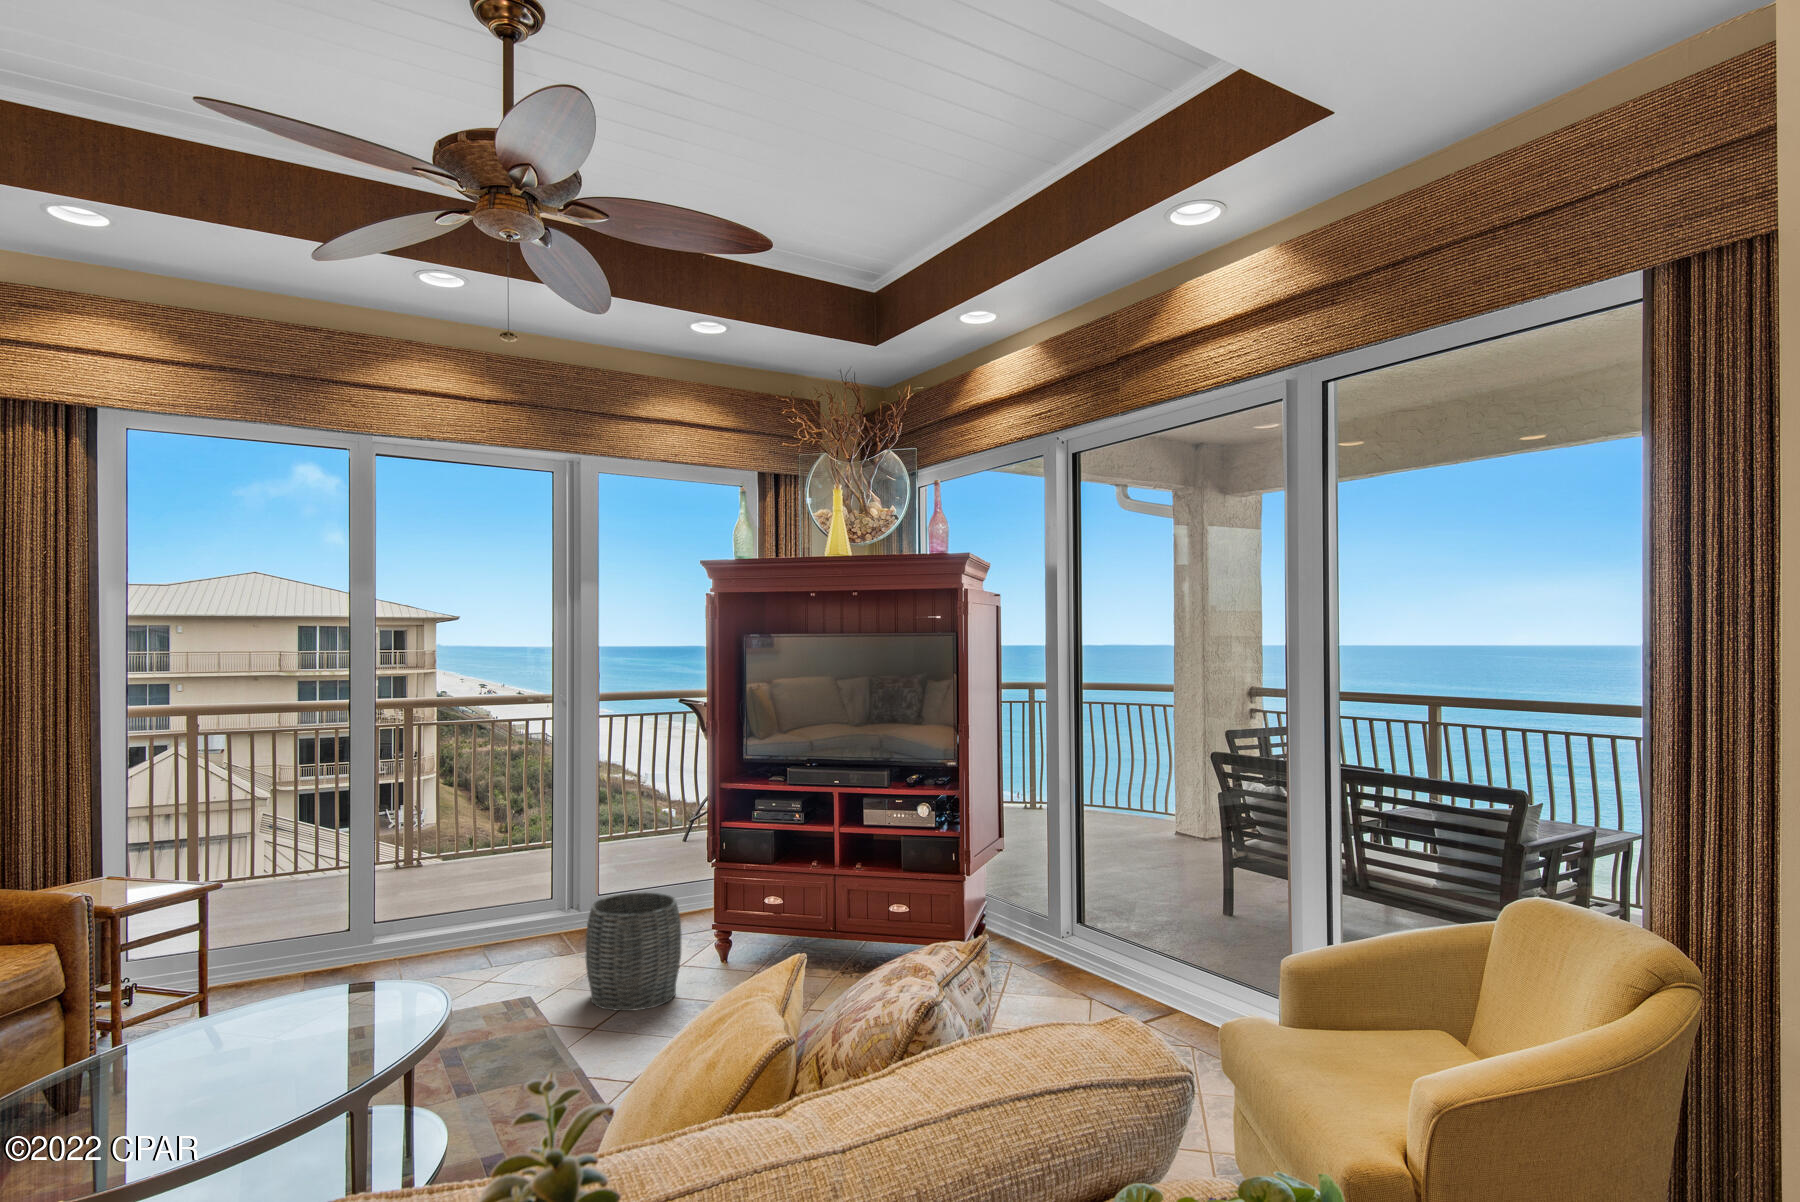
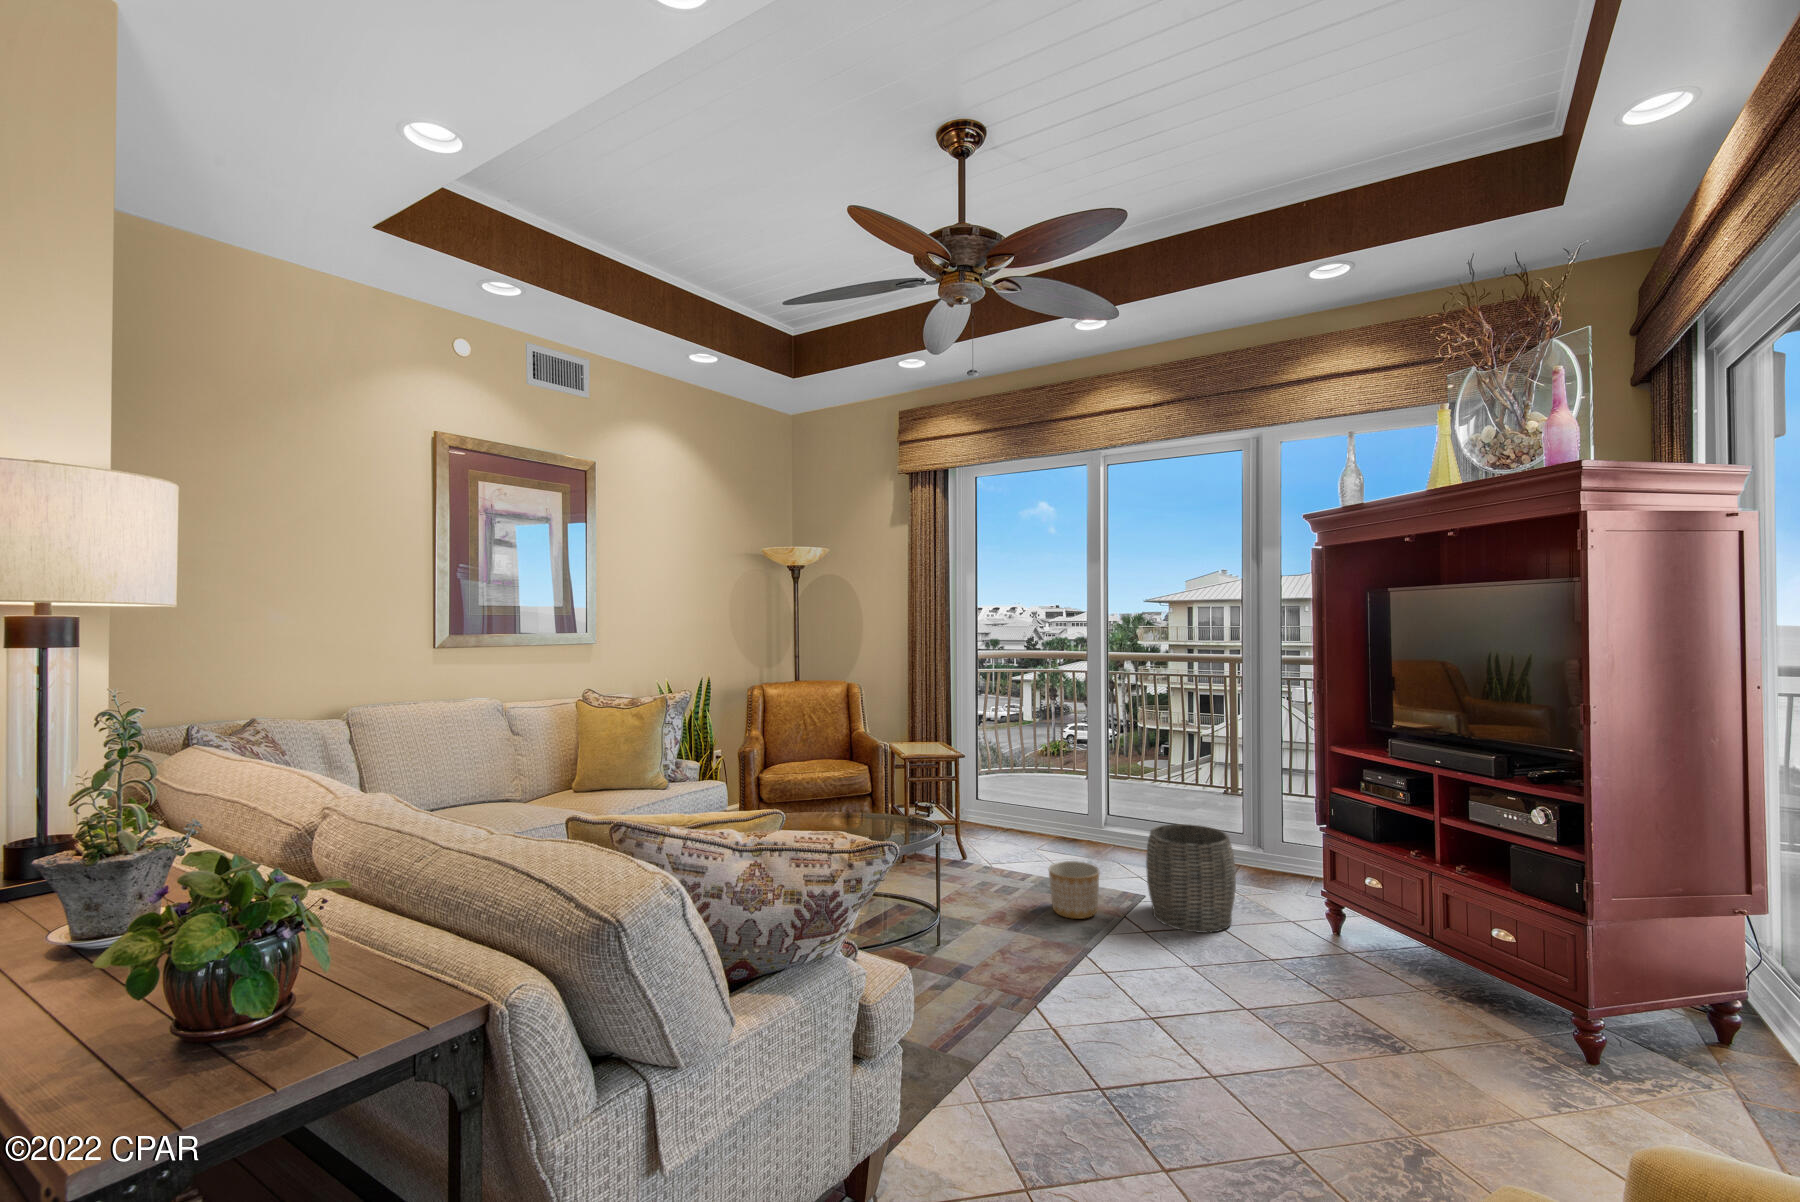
planter: none [500,972,567,1046] -> present [1049,861,1099,919]

